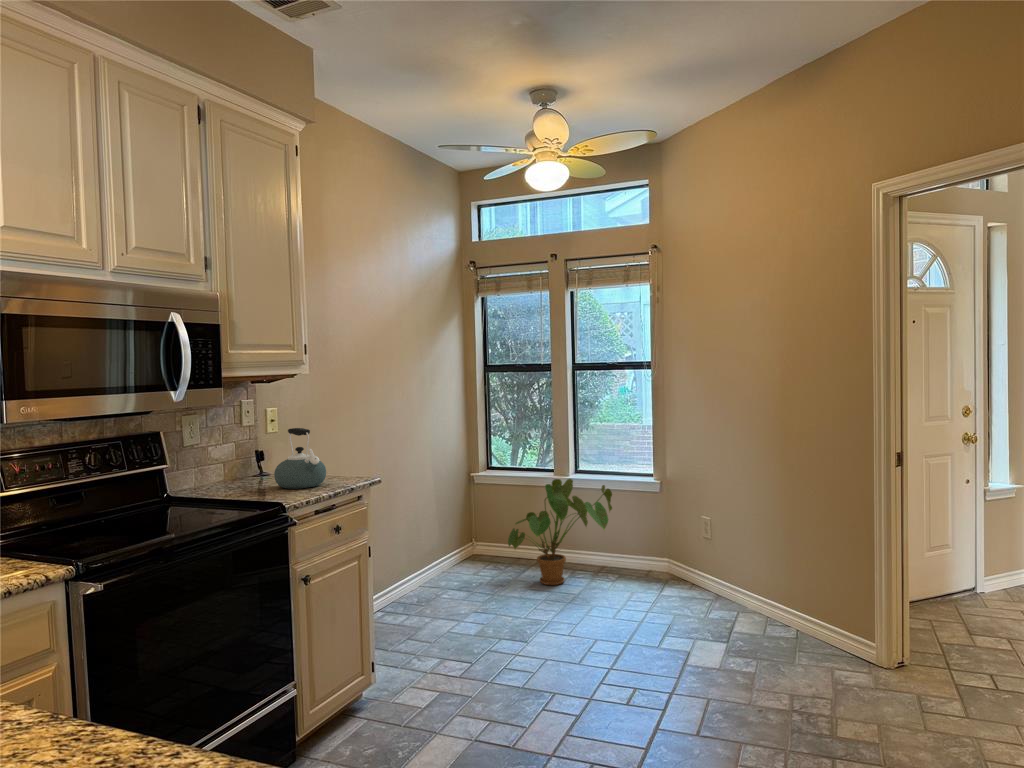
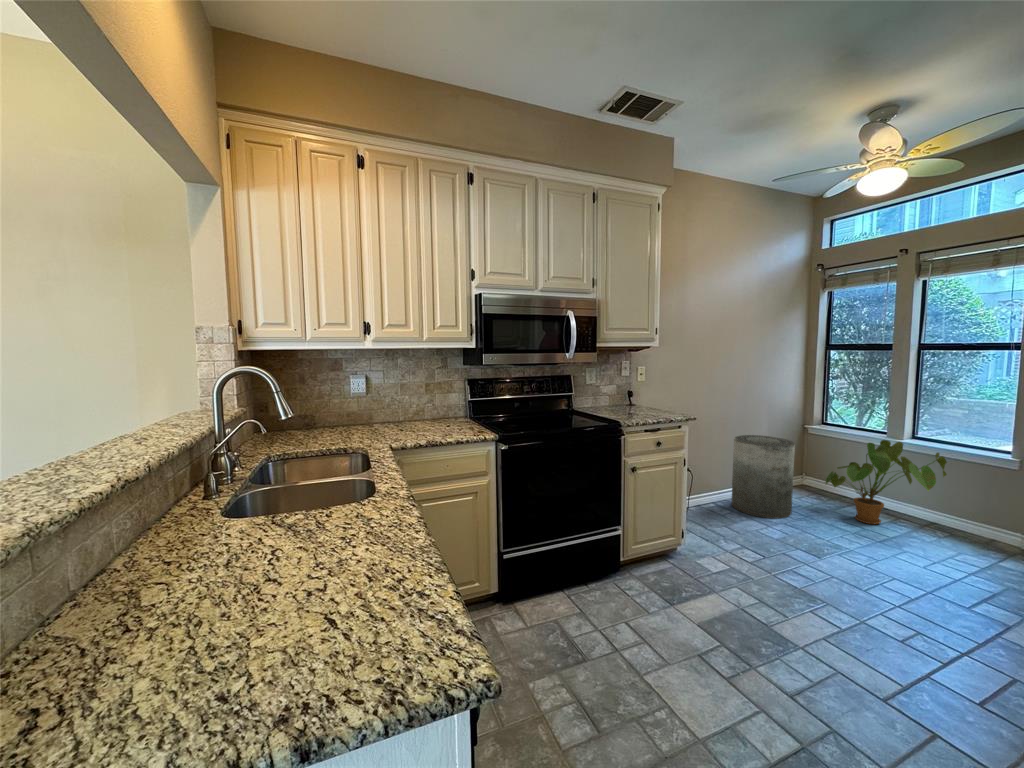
kettle: present [274,428,326,489] -> none [631,380,663,416]
trash can: none [399,495,477,613] -> present [732,435,795,518]

